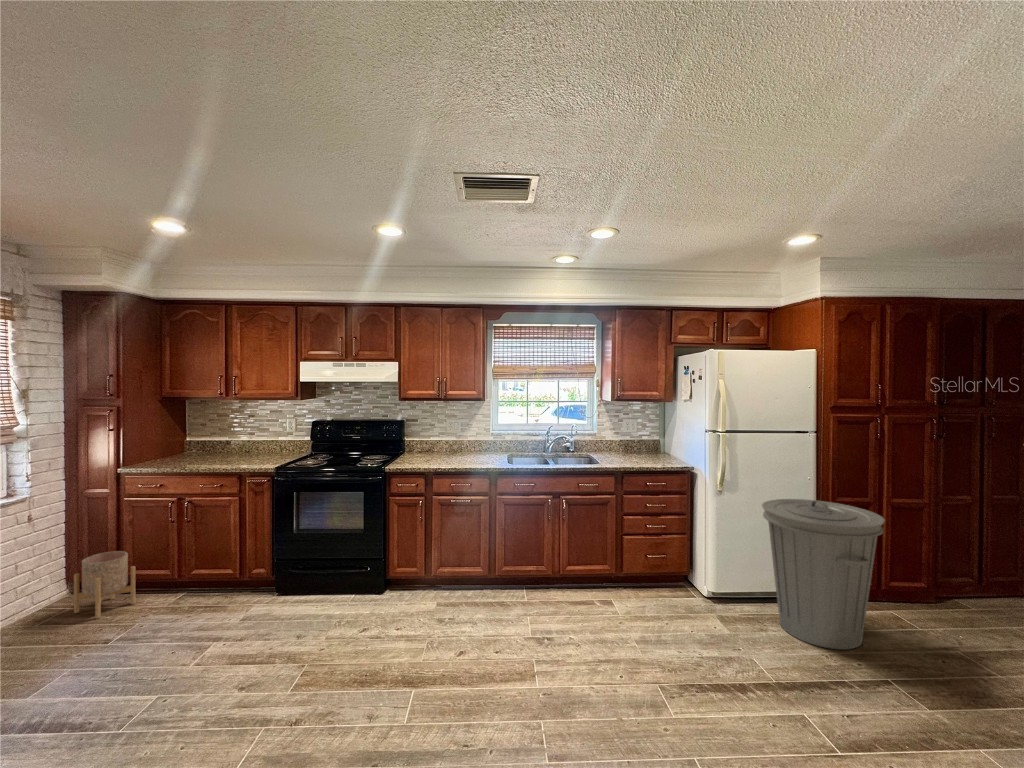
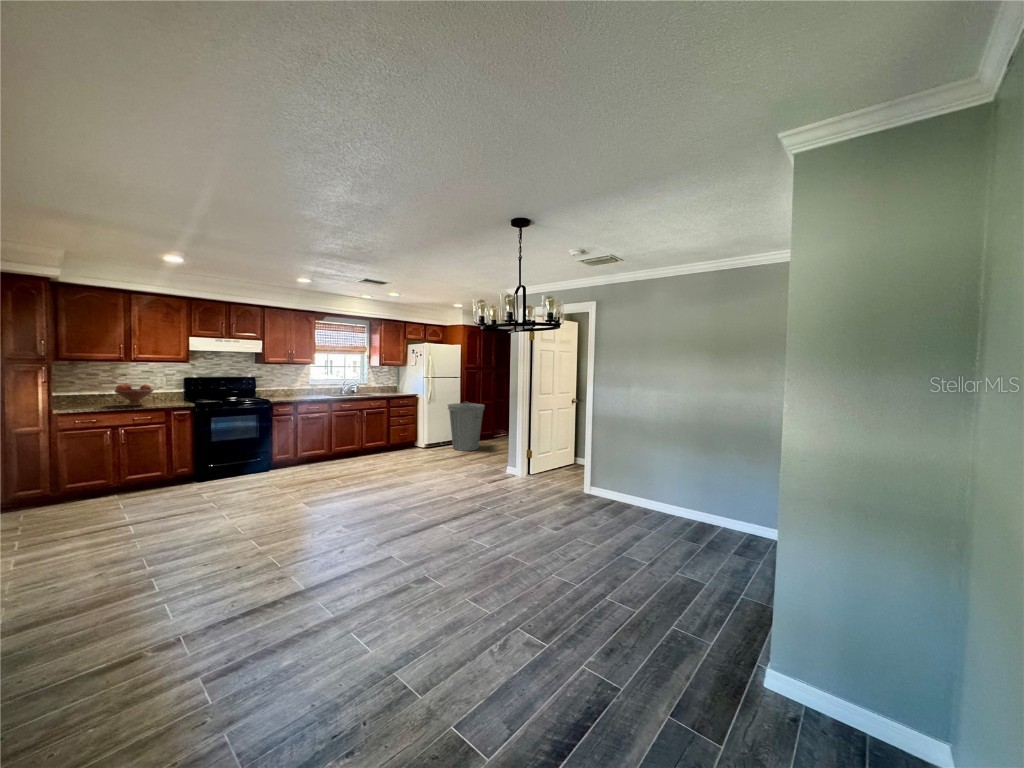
fruit bowl: none [215,429,261,461] -> present [114,384,154,406]
planter: present [74,551,135,618] -> none [24,474,76,522]

